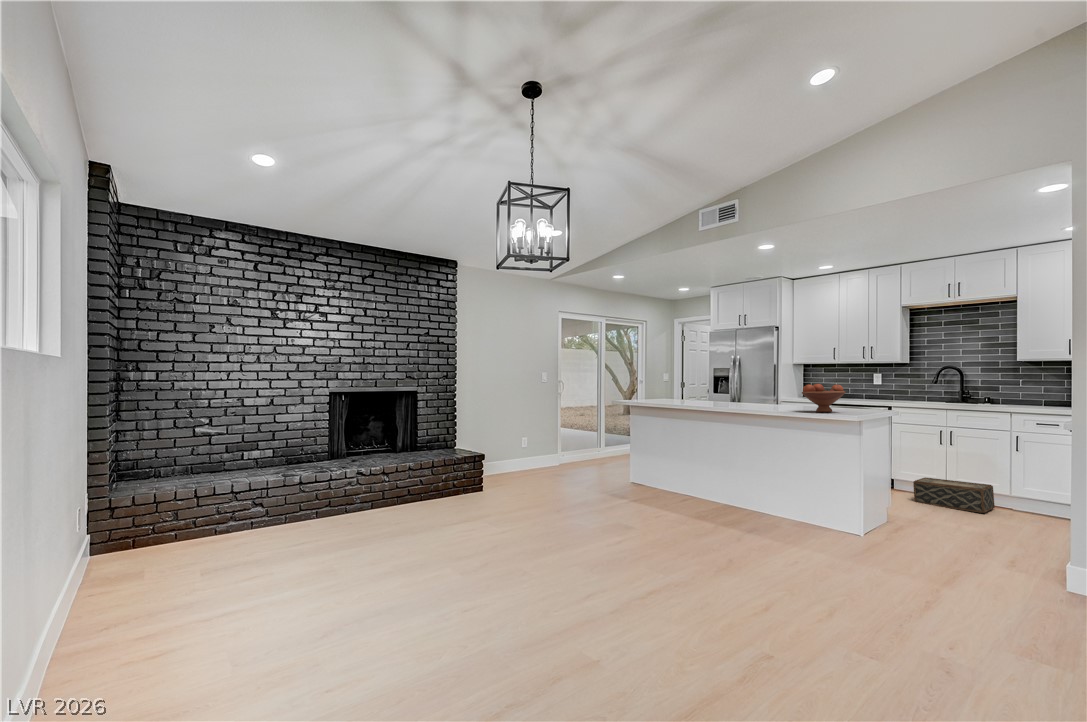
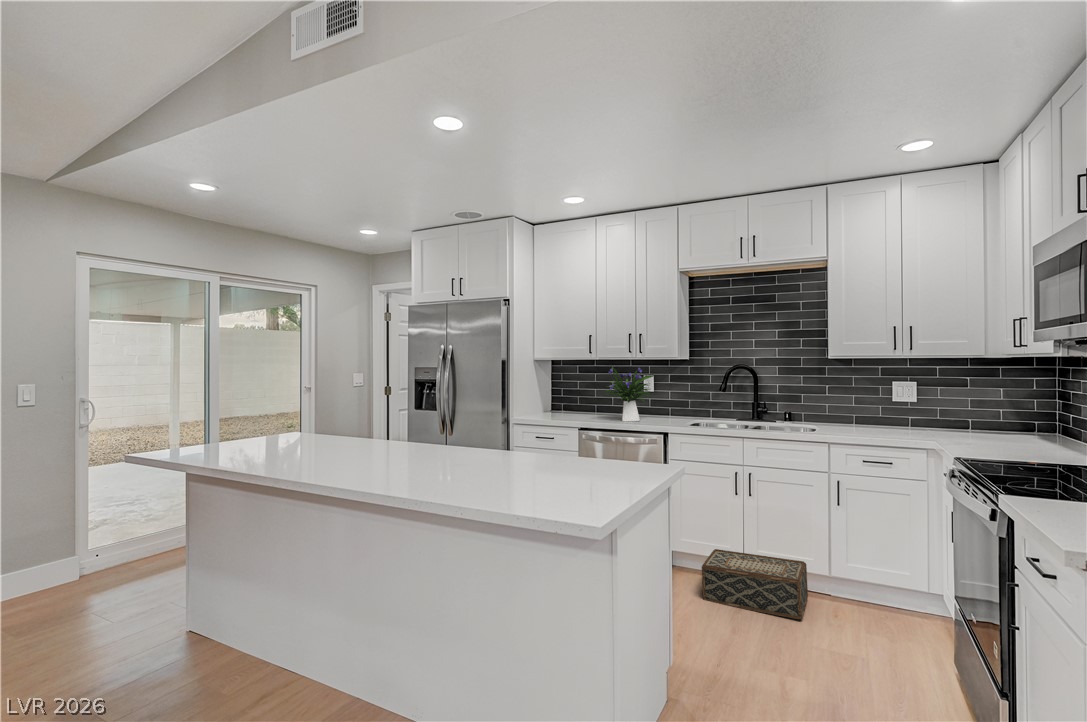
flower arrangement: none [842,366,882,401] -> present [606,365,653,421]
fruit bowl: present [802,384,846,412] -> none [506,435,597,509]

